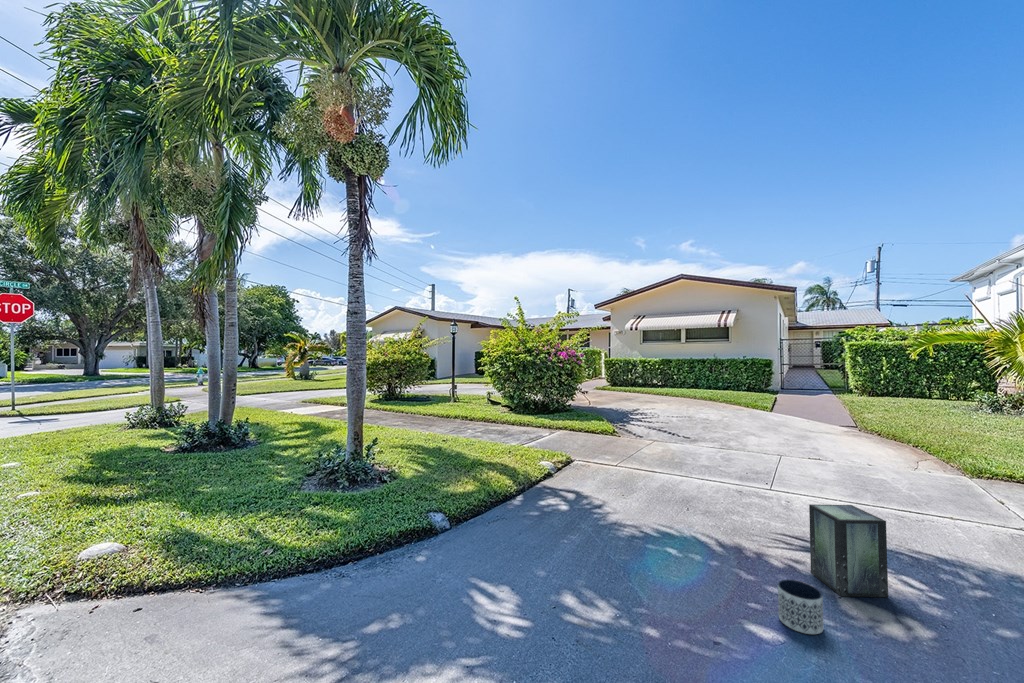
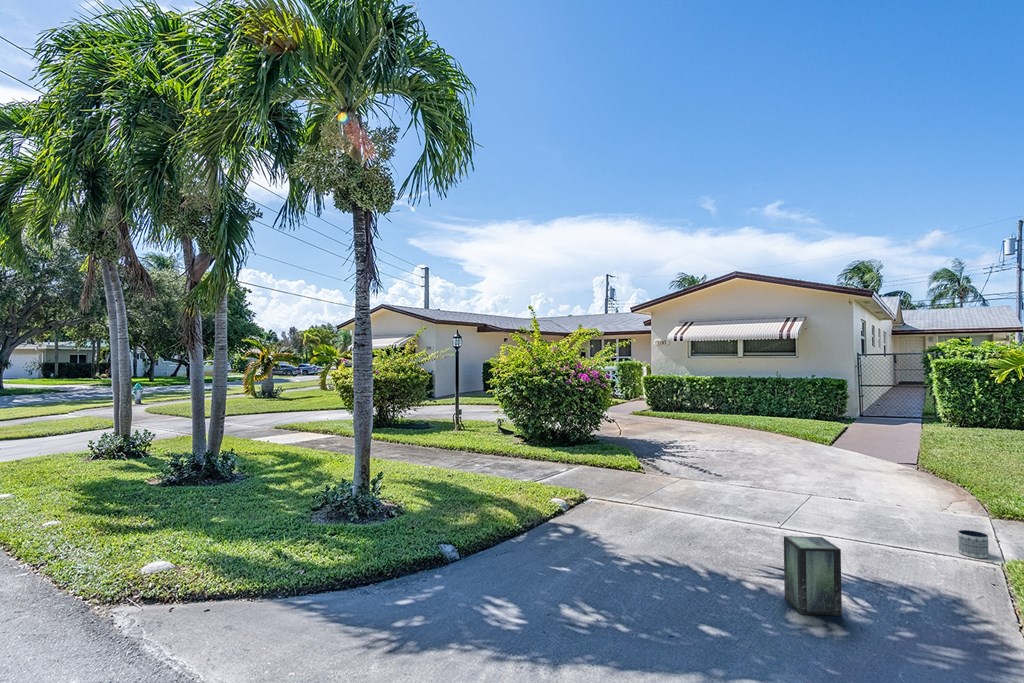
planter: present [778,580,823,634] -> present [958,530,989,558]

